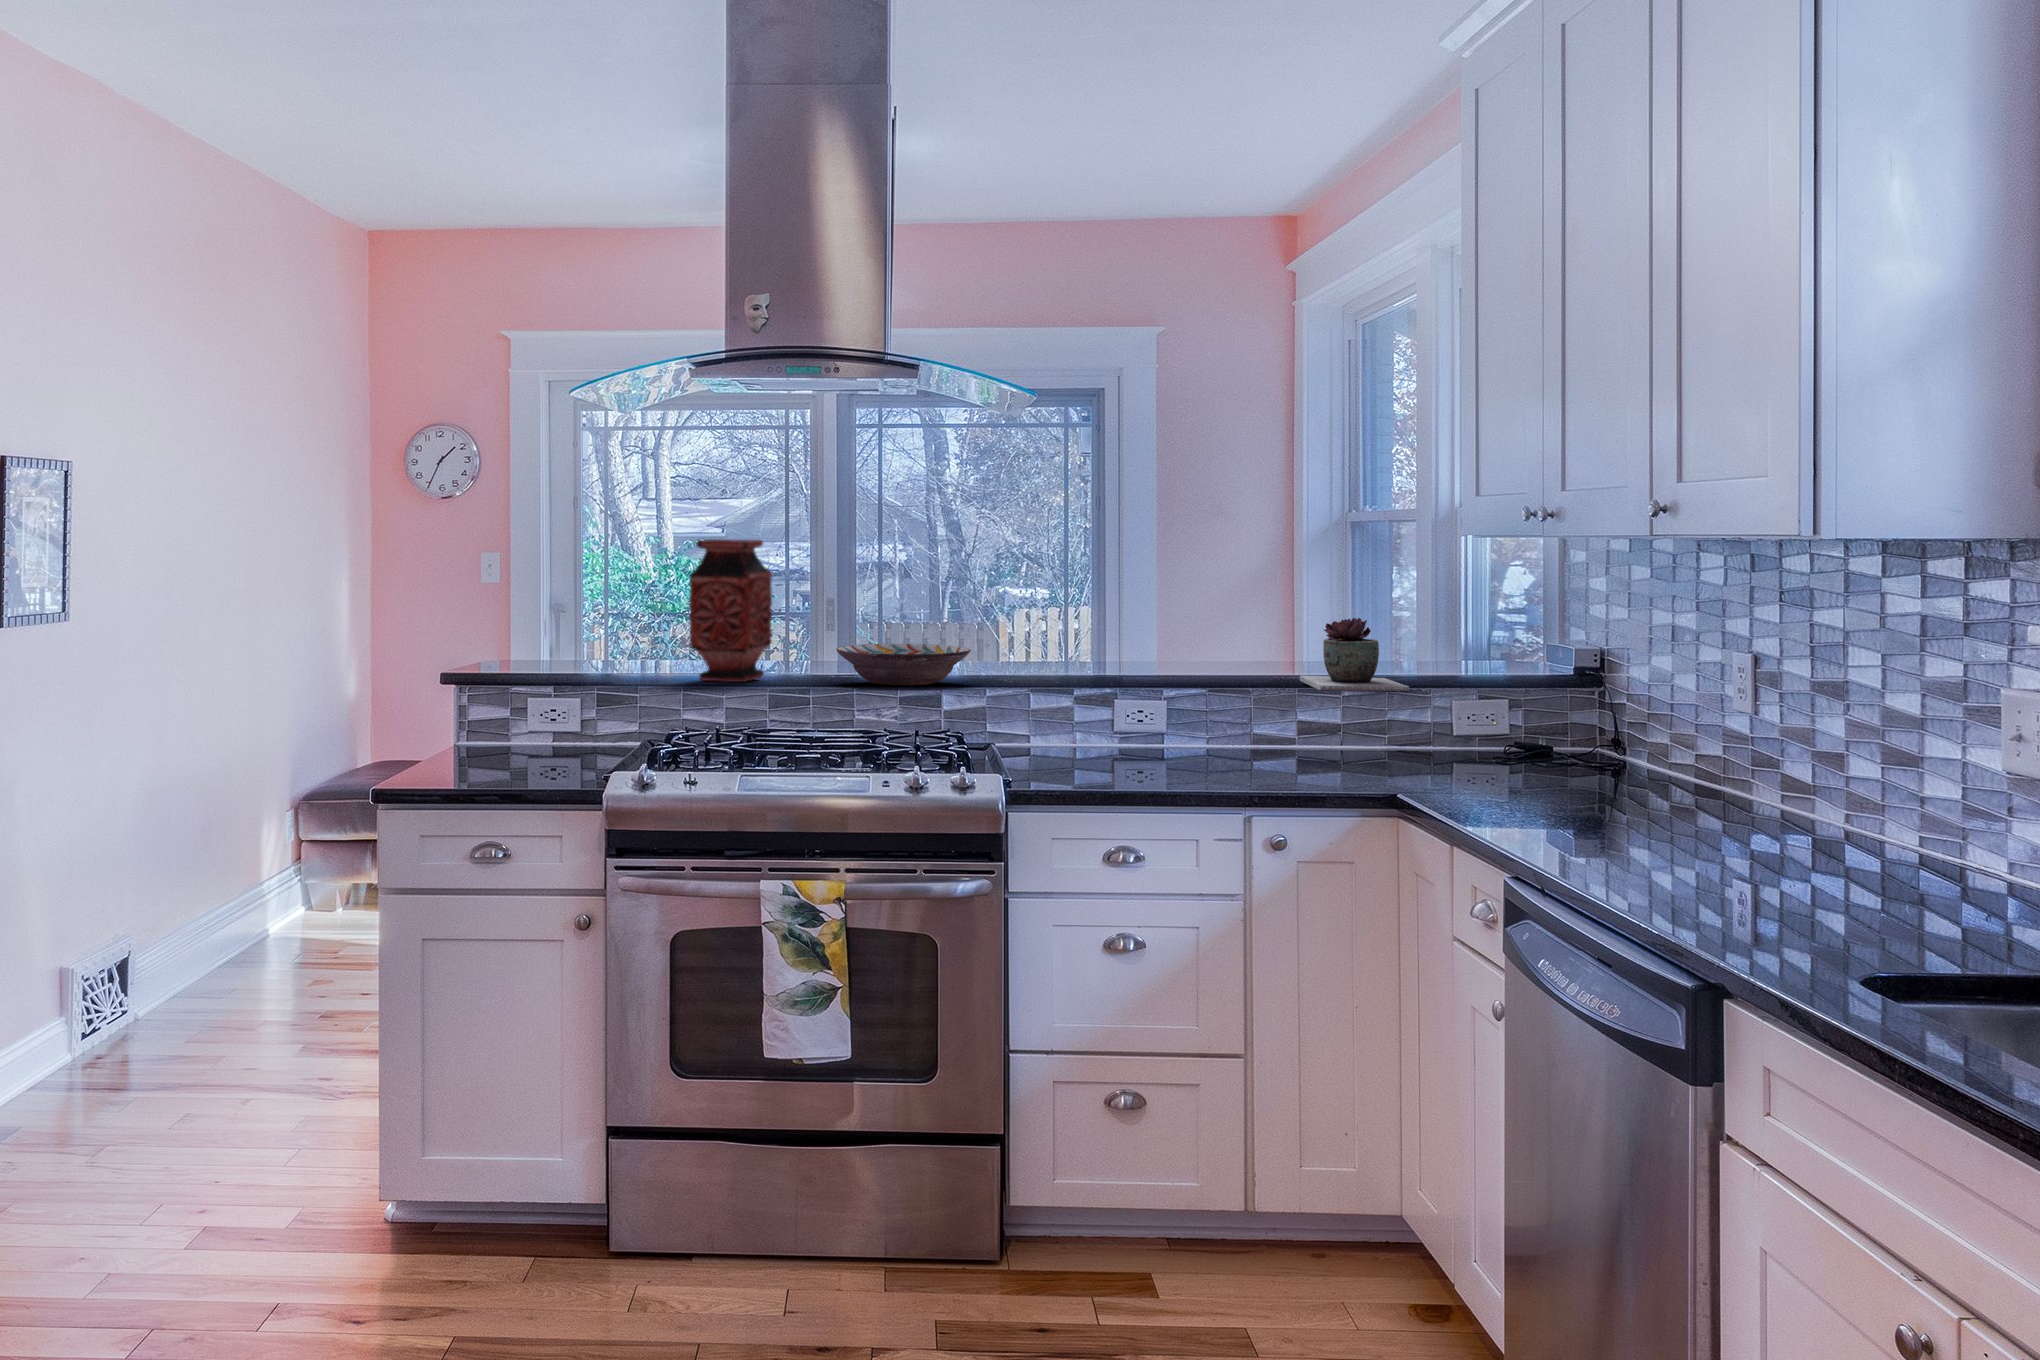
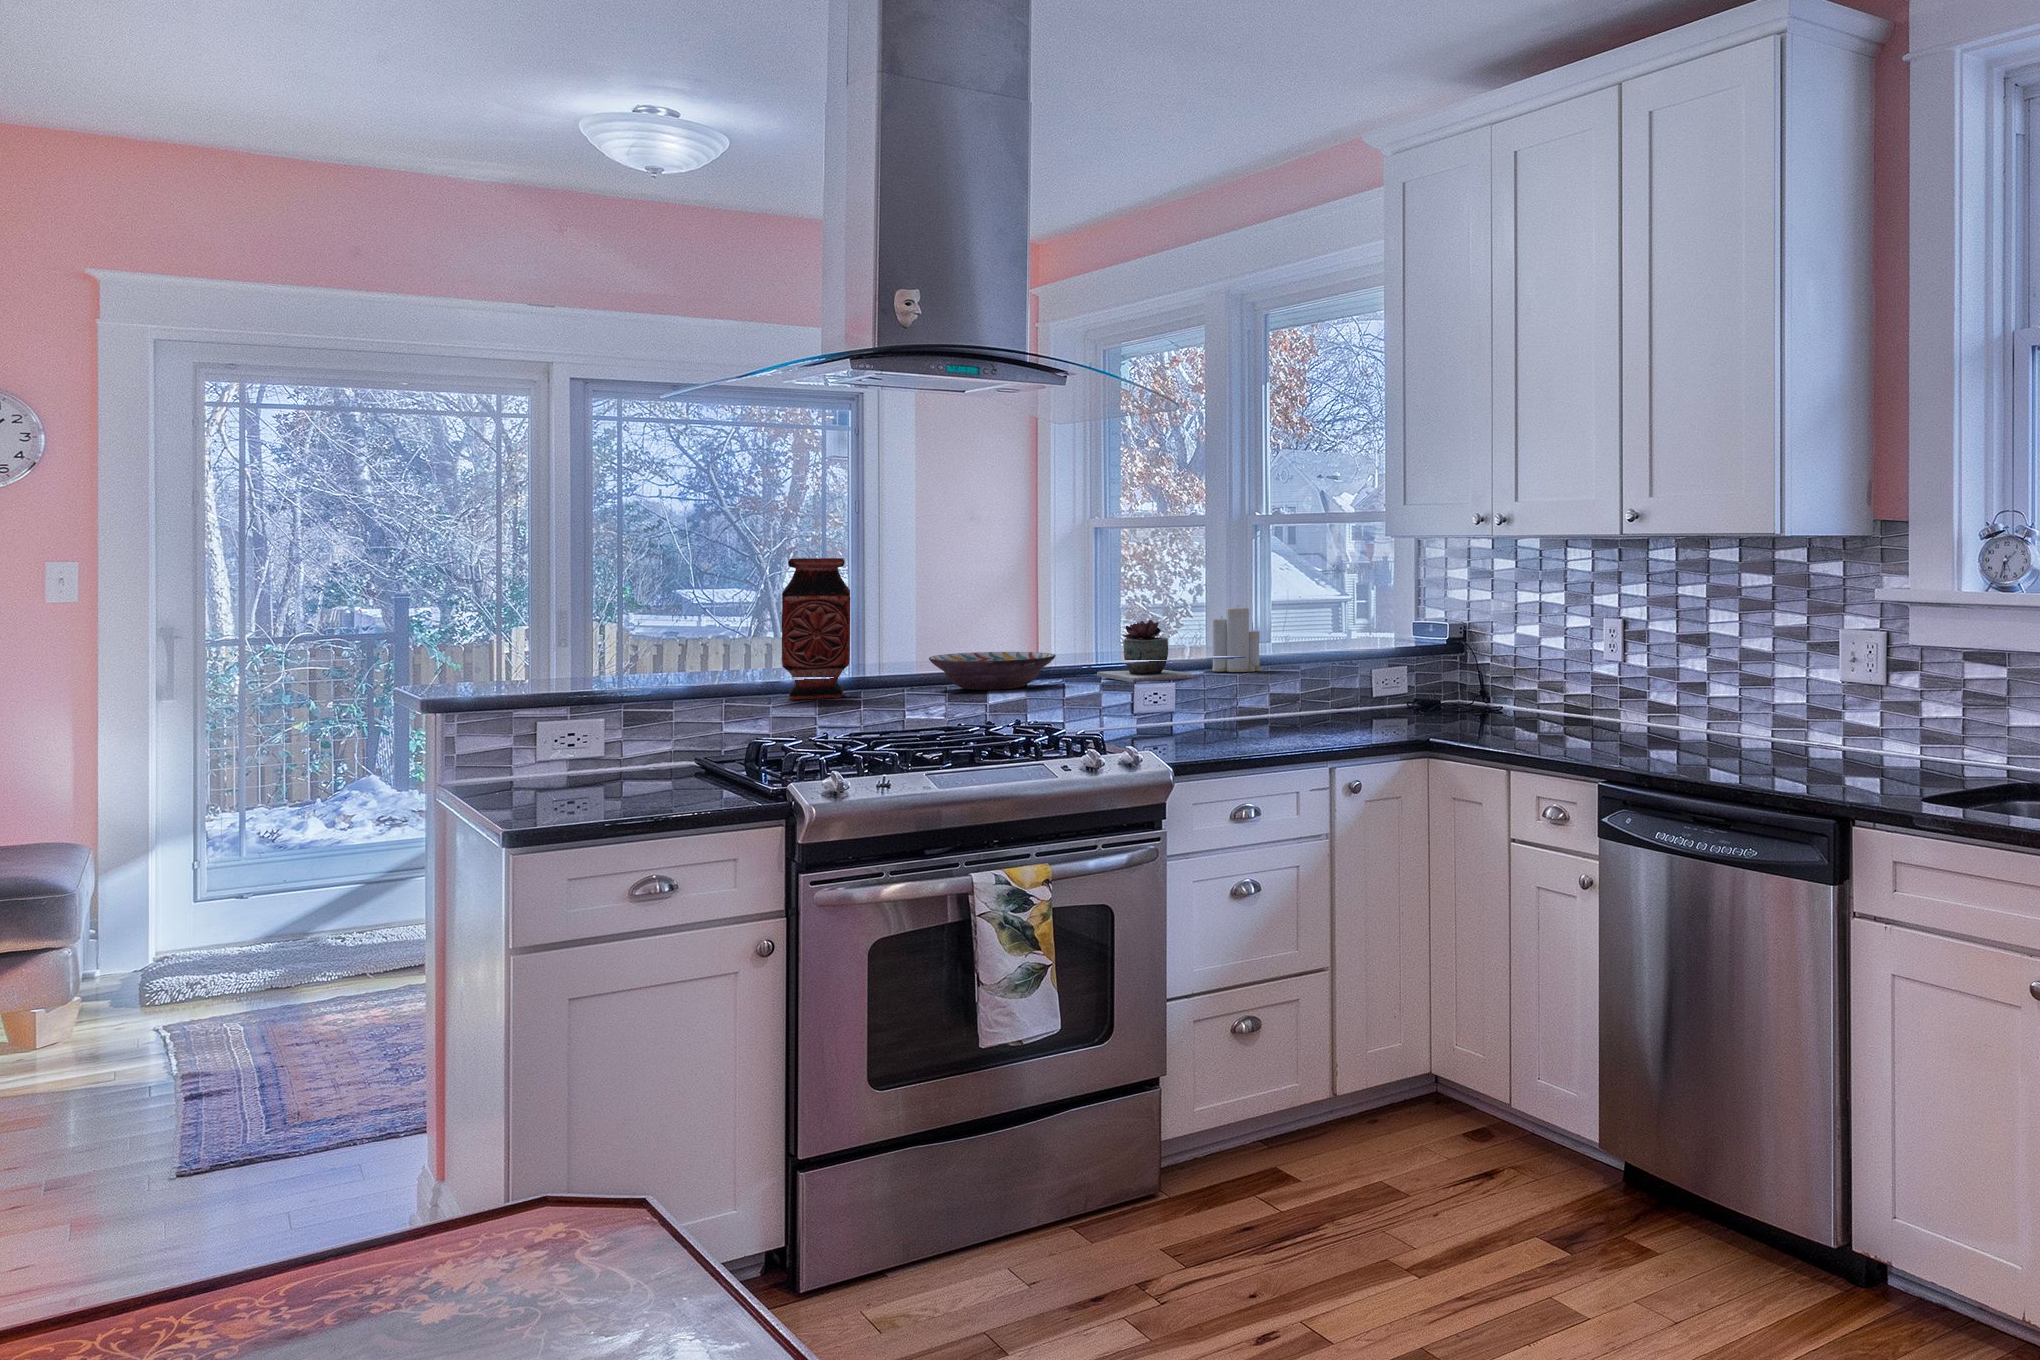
candle: none [1189,597,1246,686] -> present [1212,607,1262,672]
succulent plant: present [1300,618,1409,691] -> present [1097,620,1198,682]

